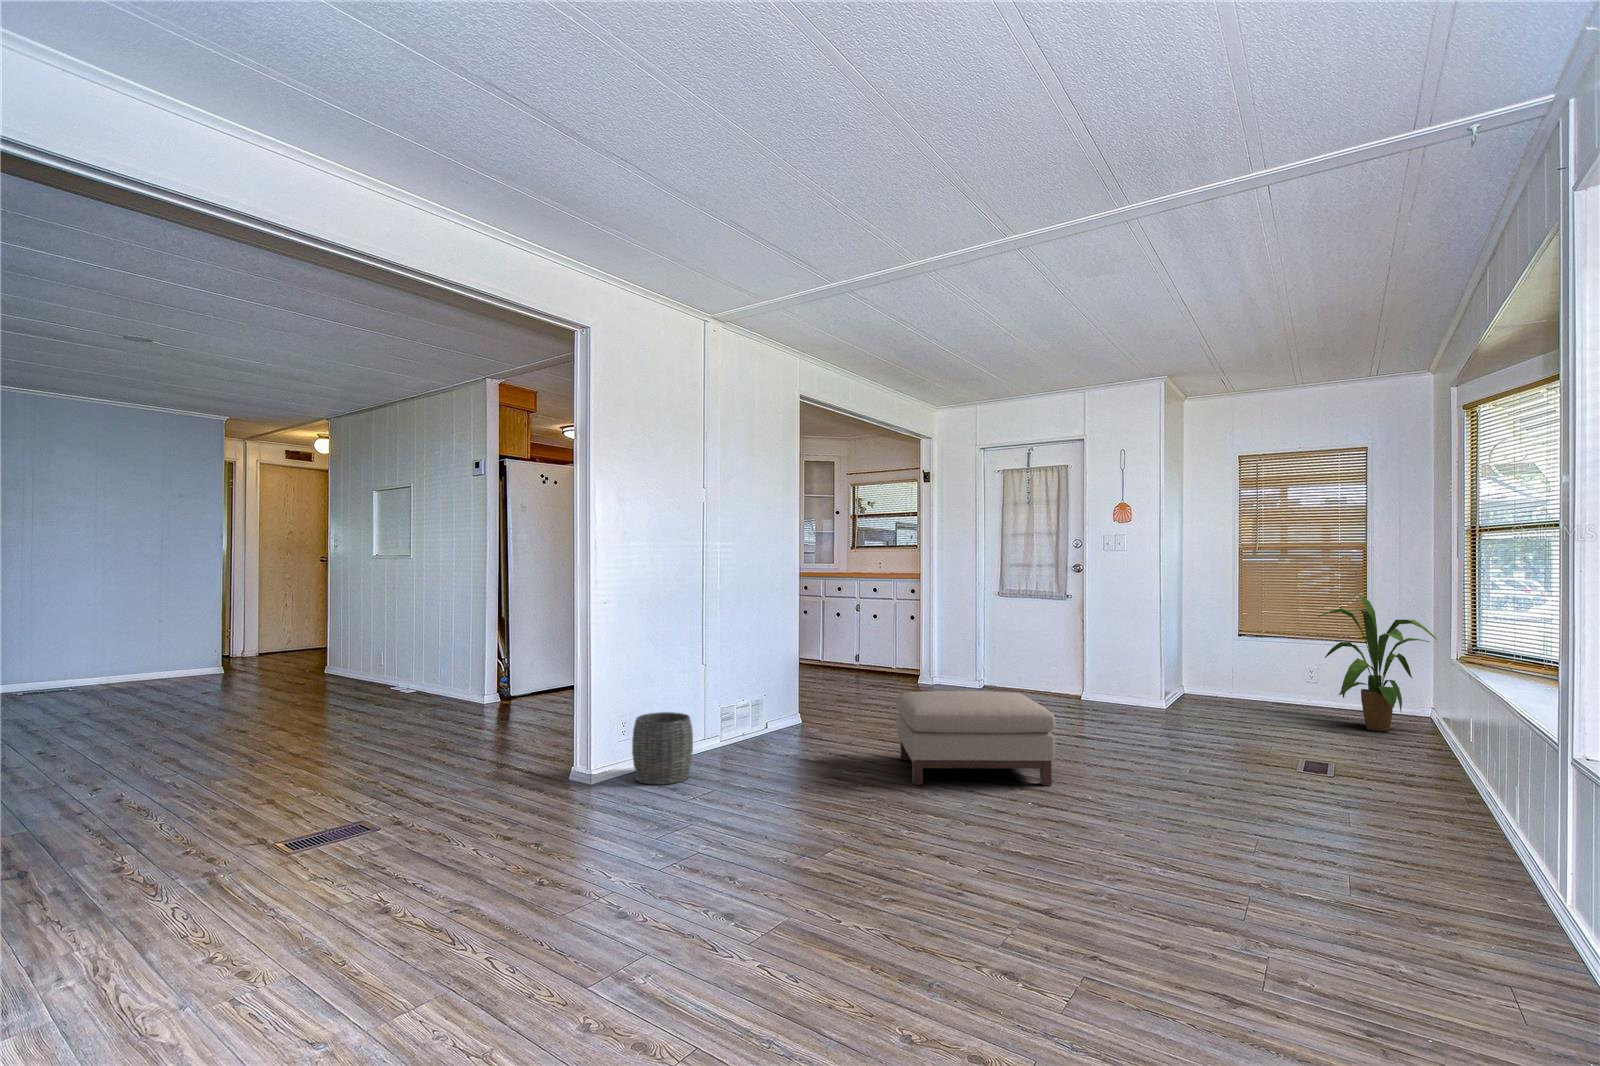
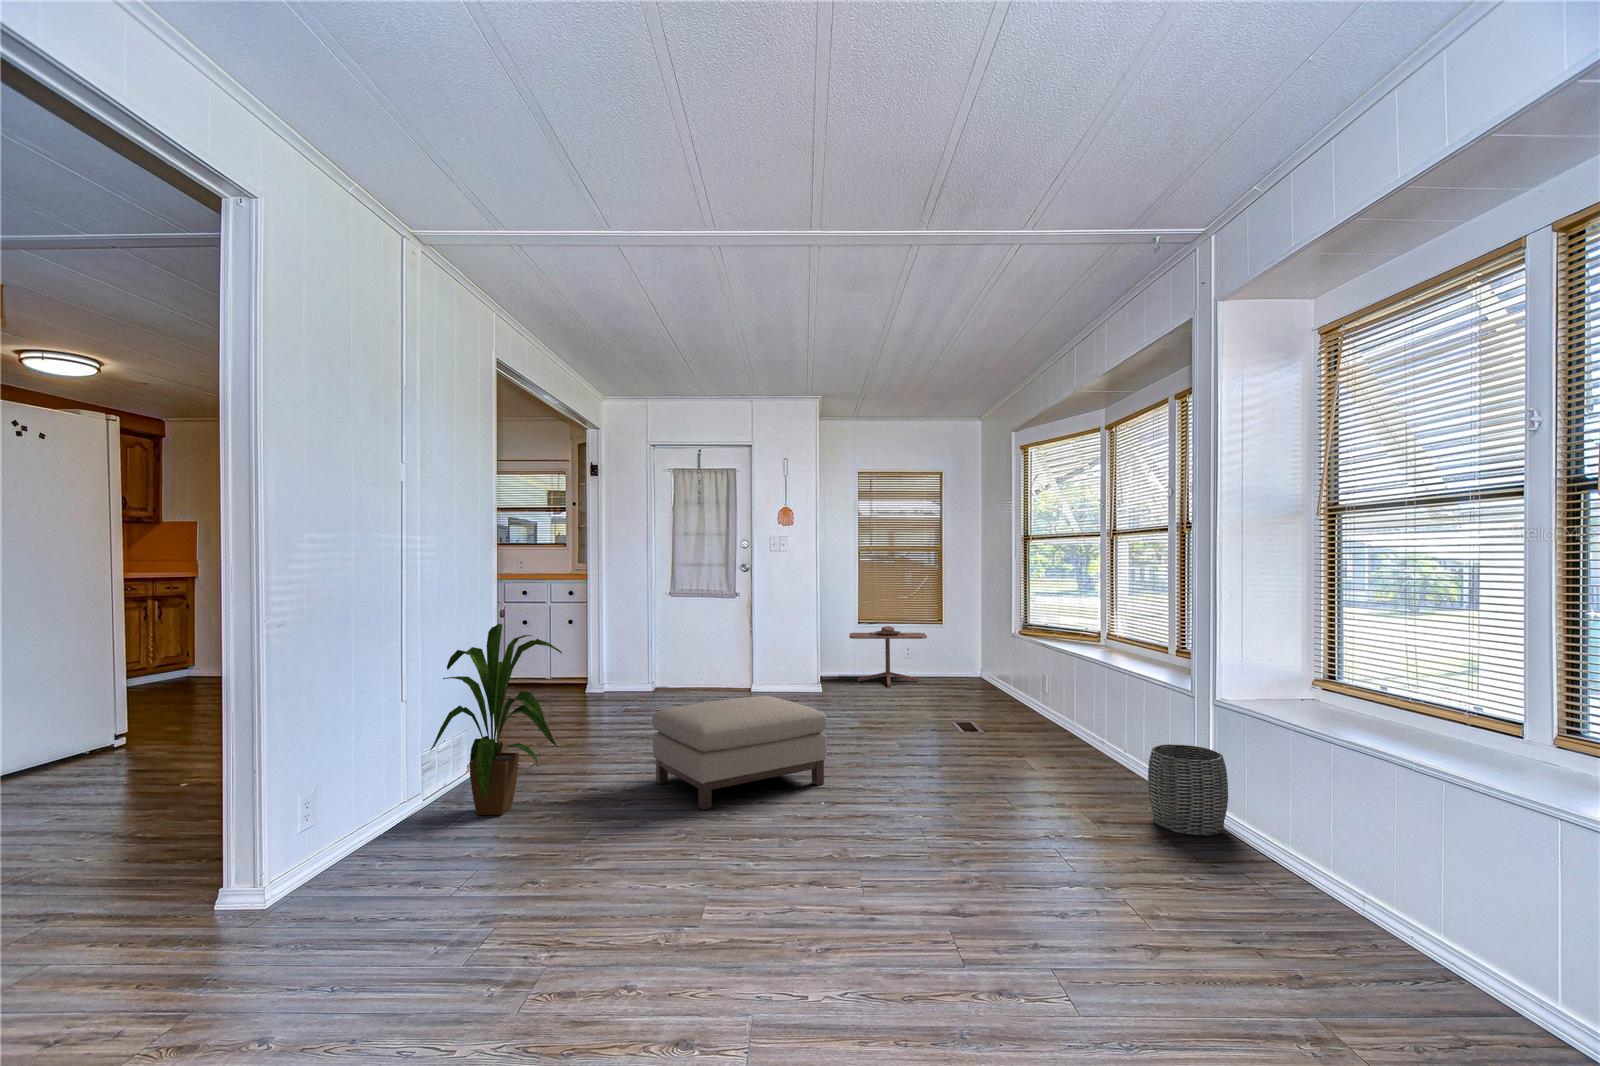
house plant: present [1319,595,1436,732] -> present [430,624,562,815]
side table: none [1200,642,1306,712] -> present [849,626,927,687]
woven basket: present [632,712,693,785] -> present [1148,744,1228,835]

